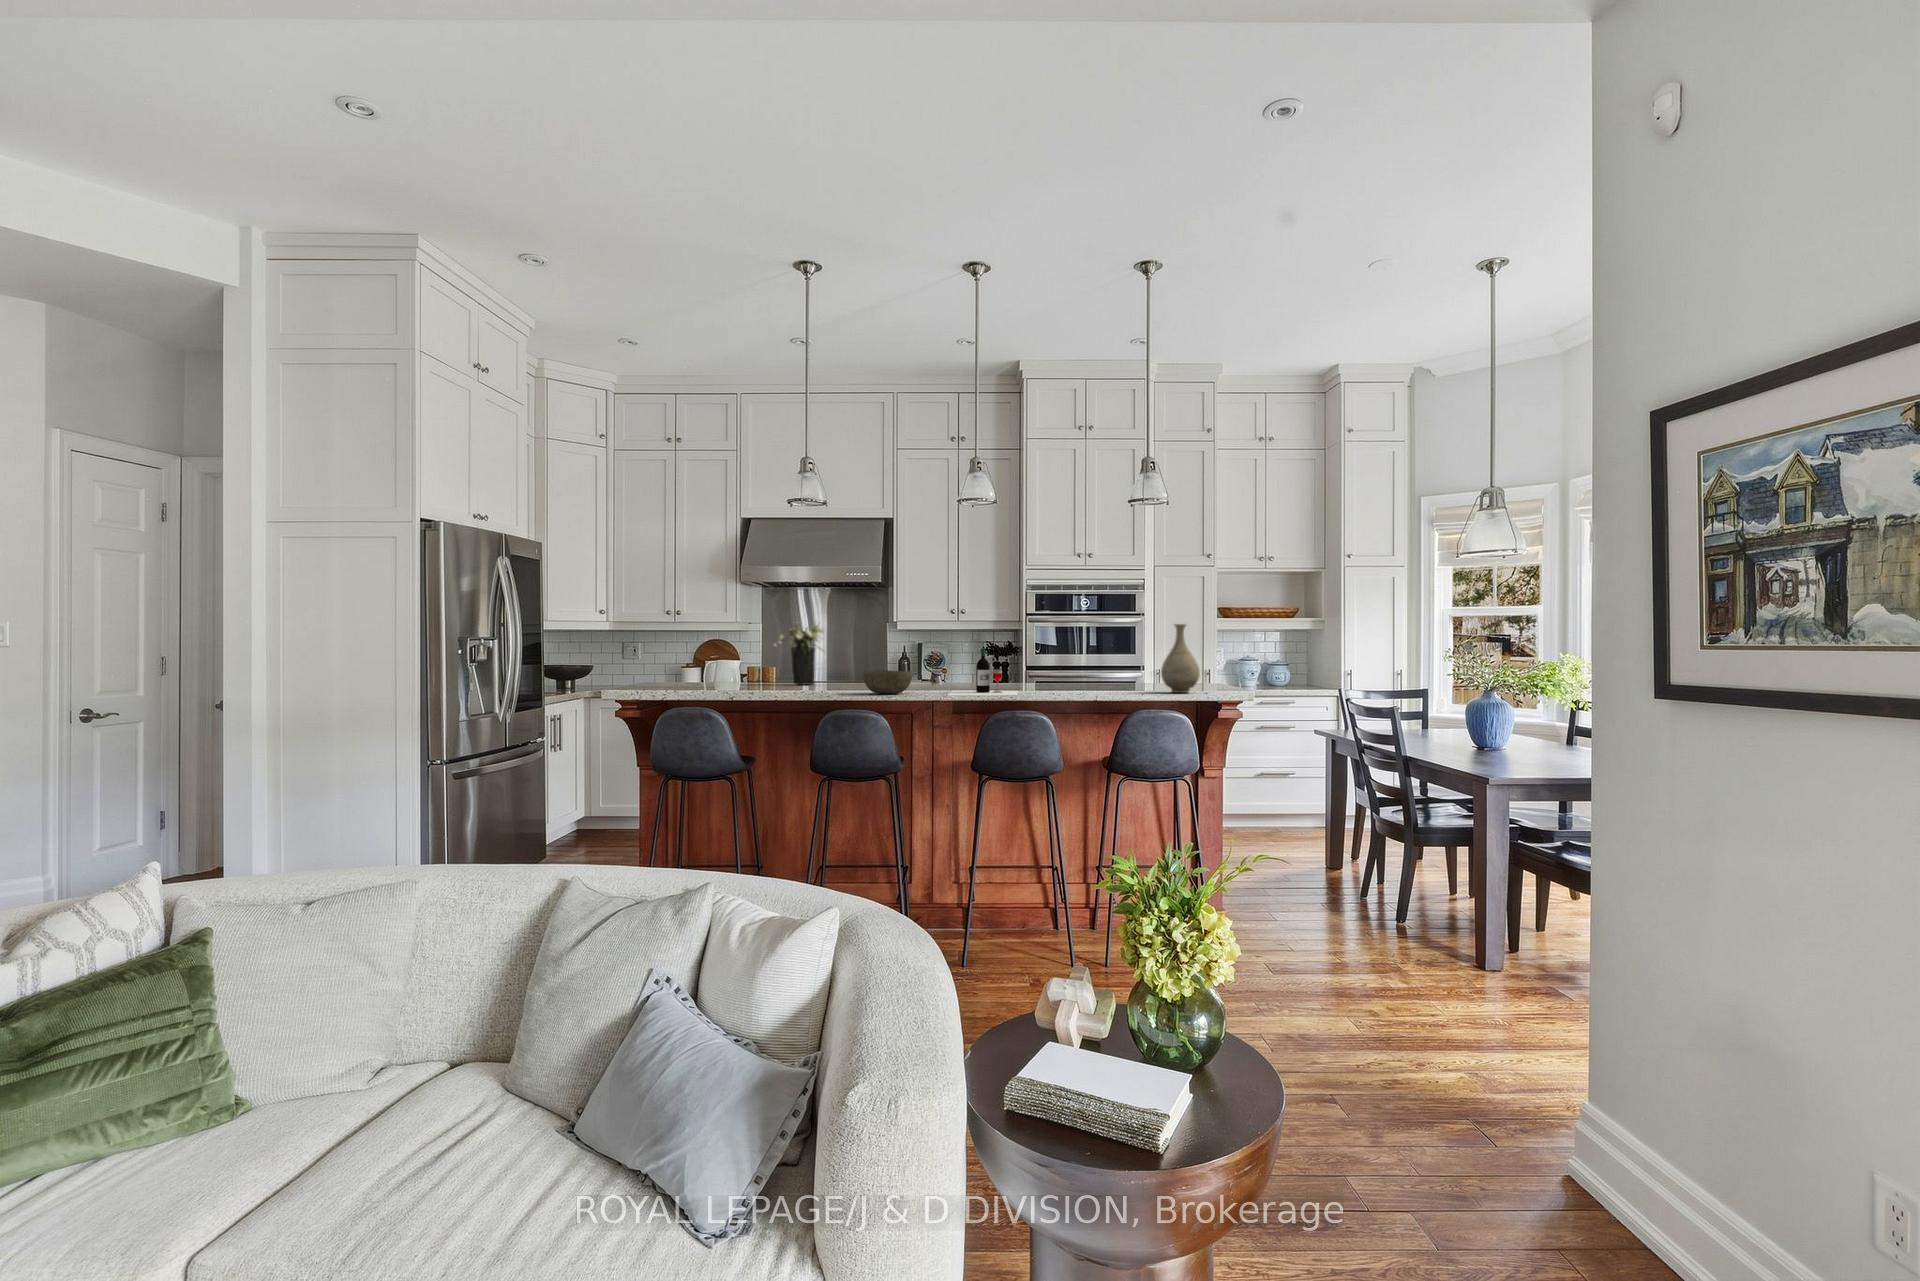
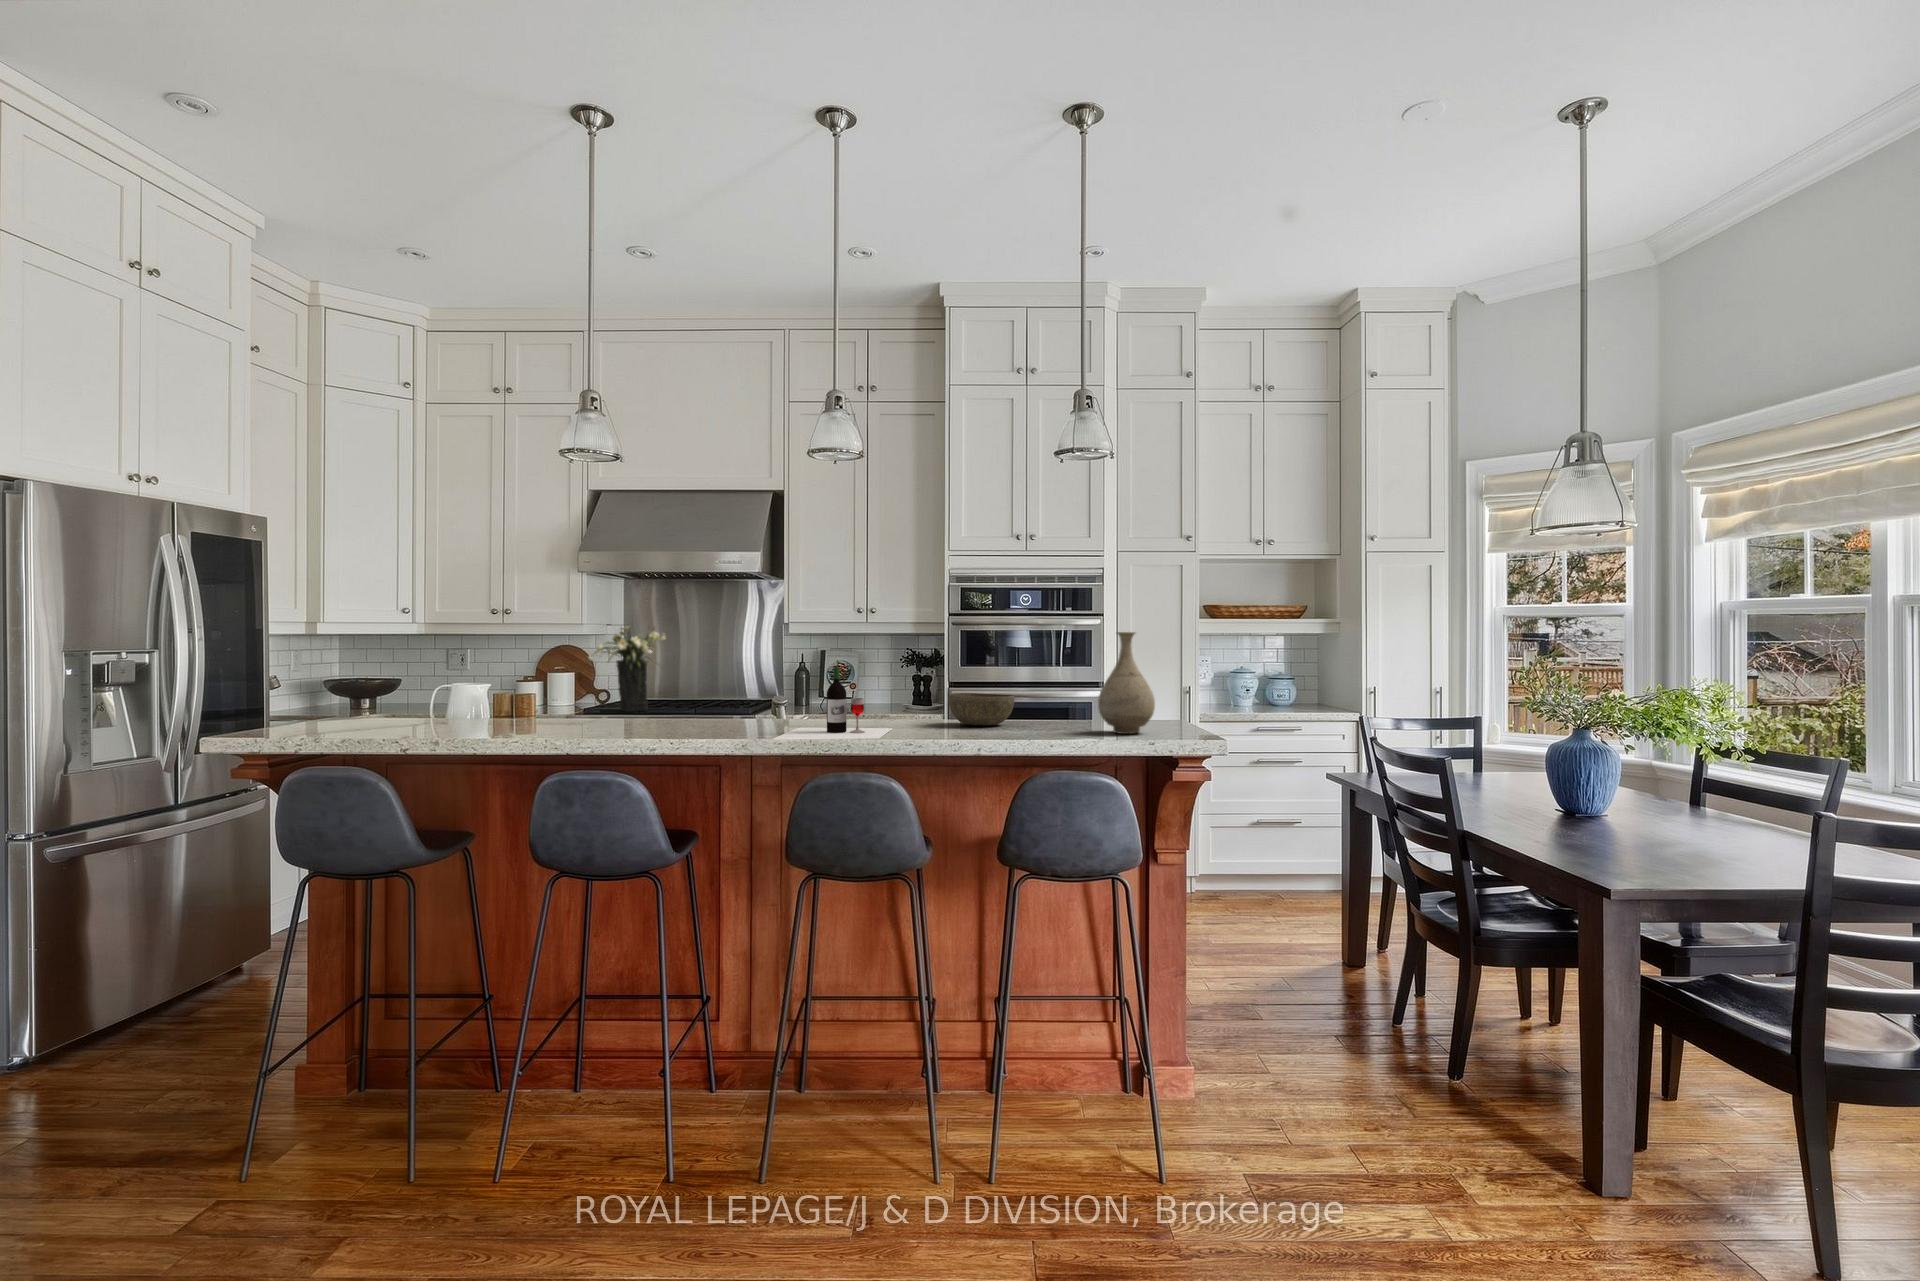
bowl: present [863,670,913,694] -> present [949,693,1014,726]

